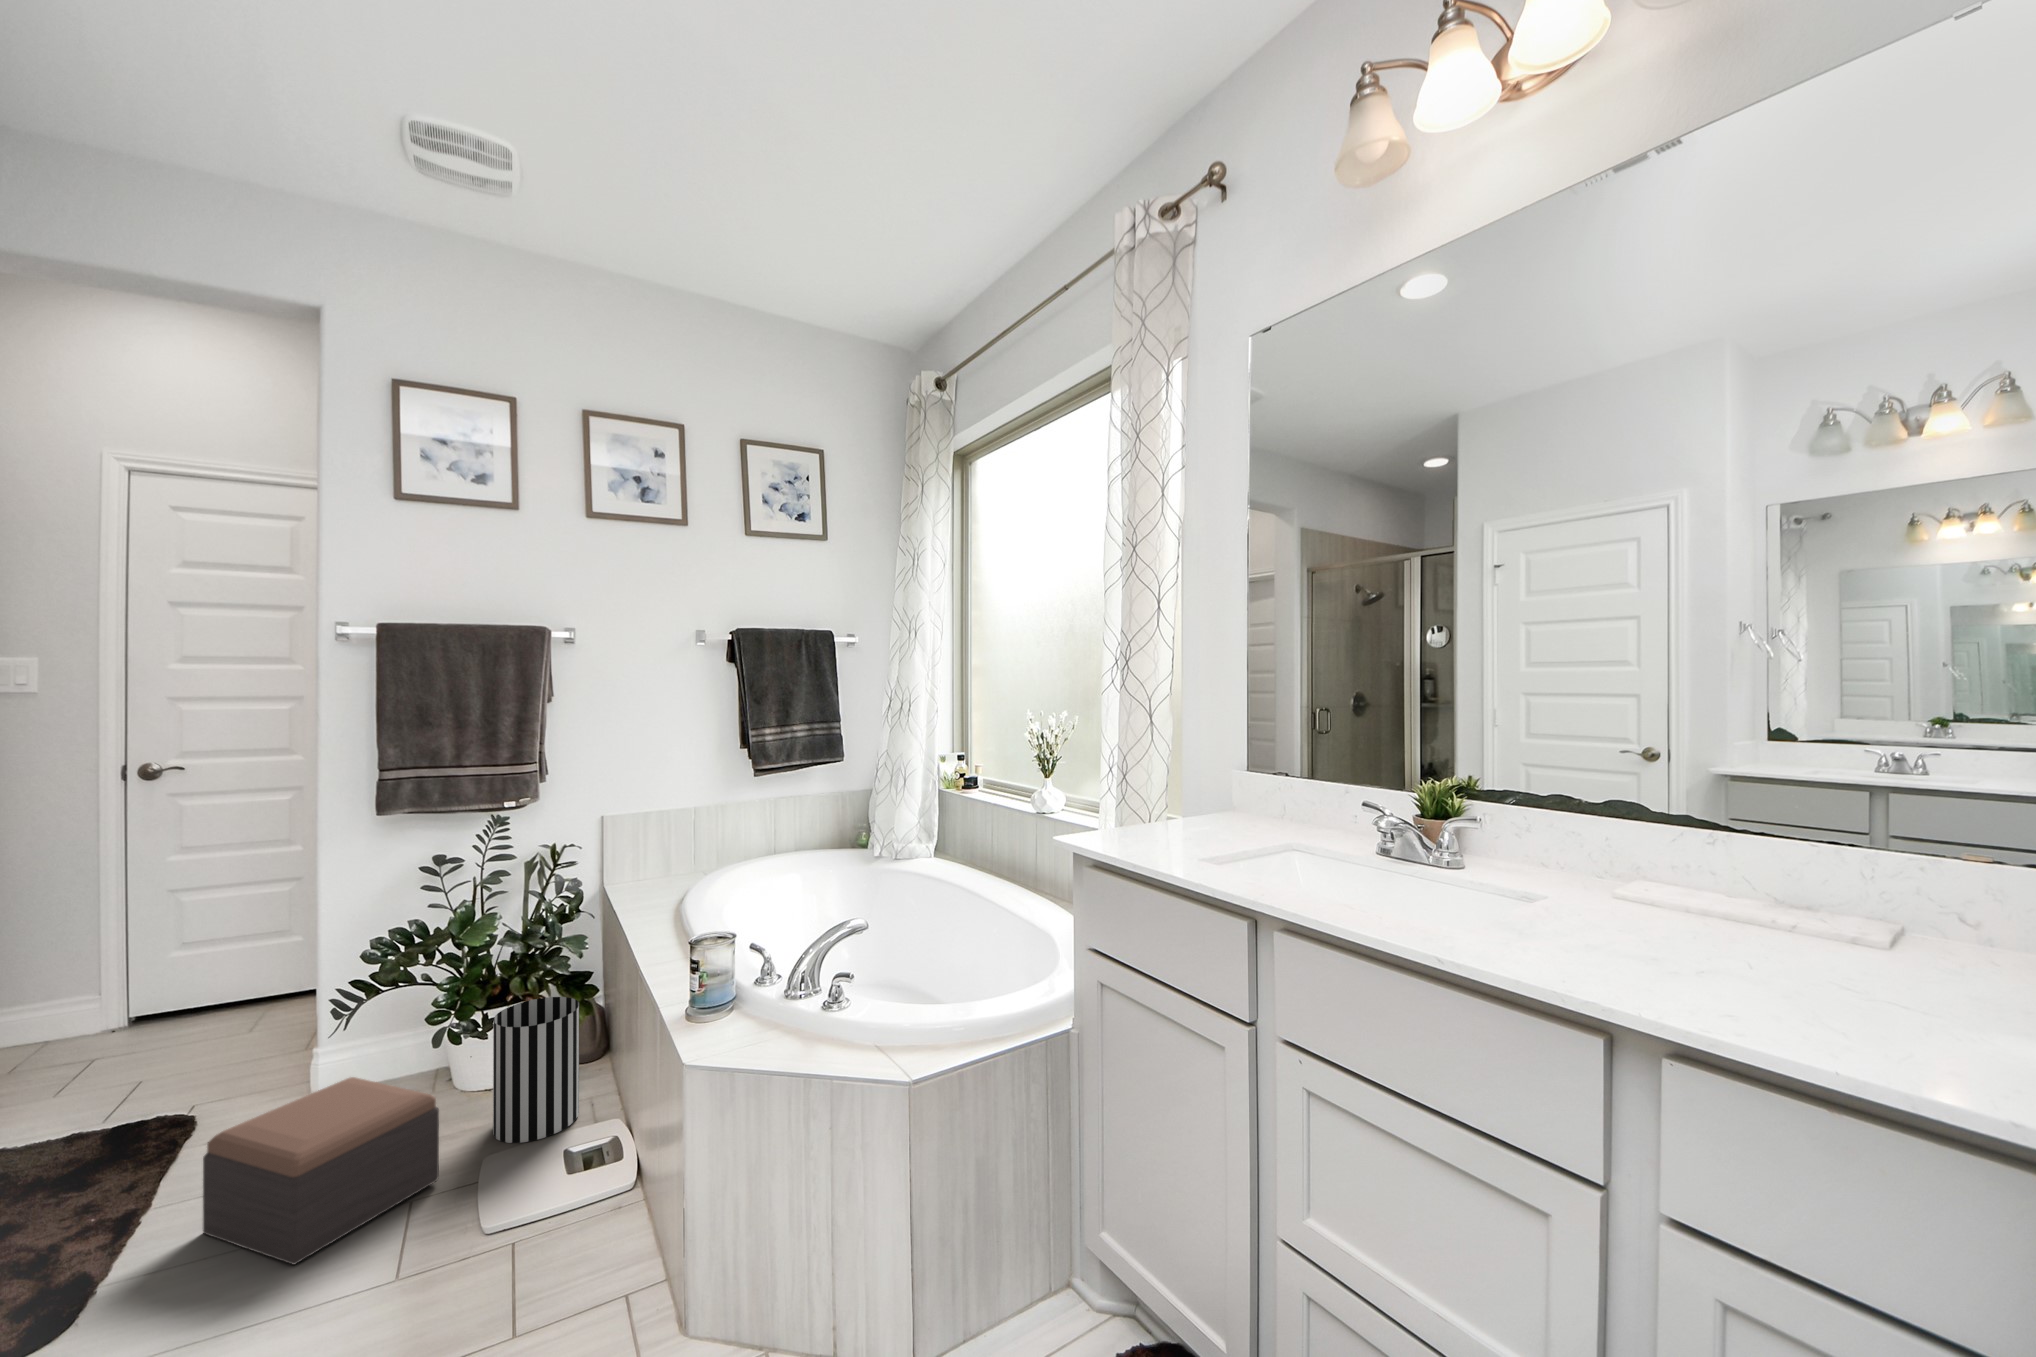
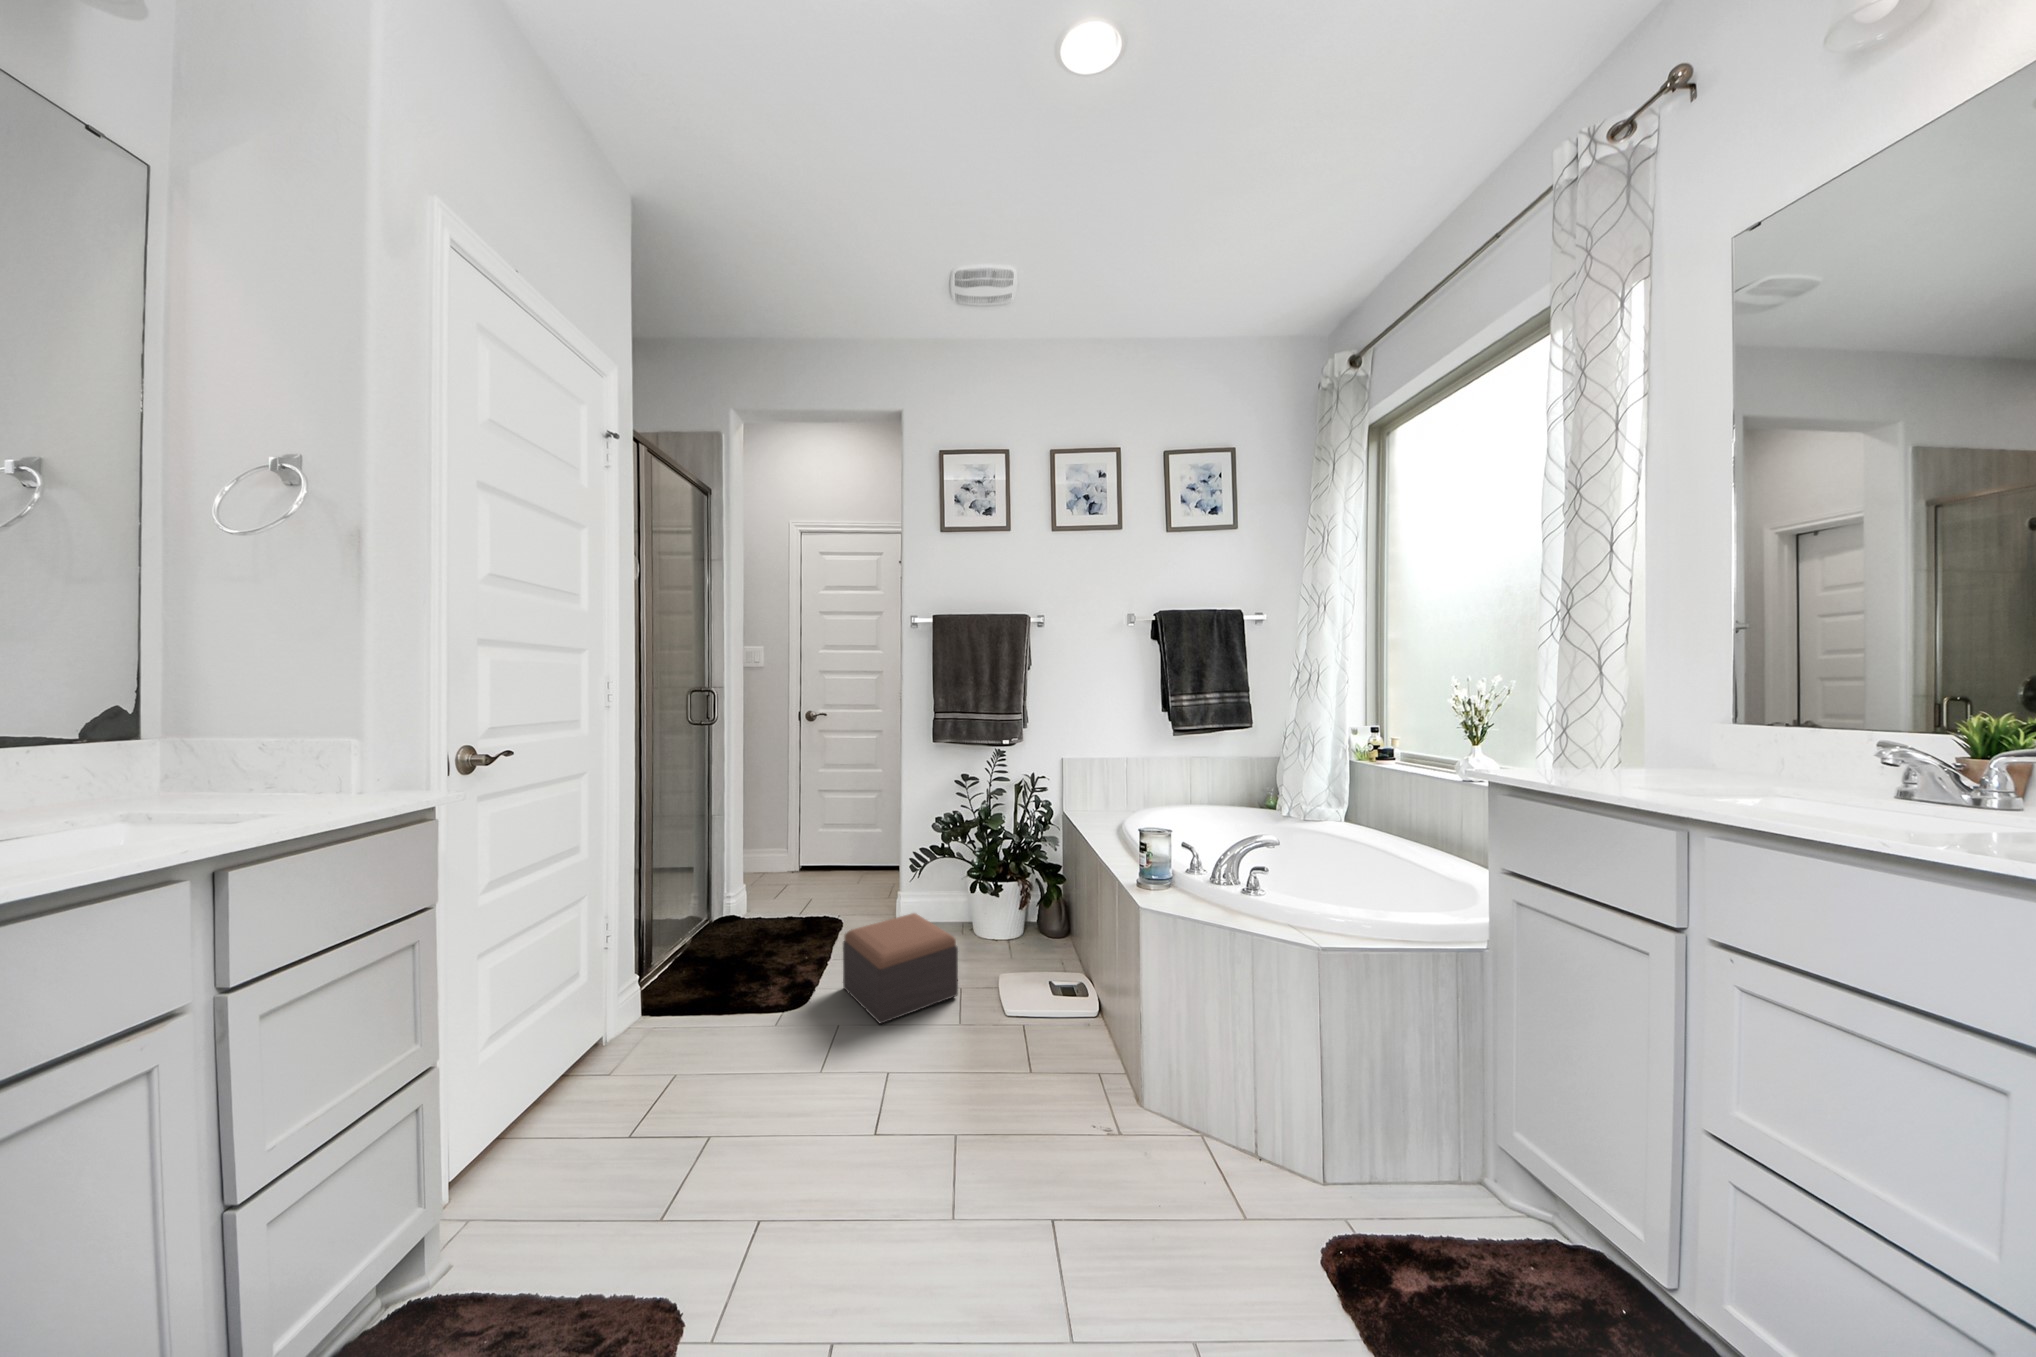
wastebasket: present [493,997,579,1143] -> none [992,885,1045,986]

